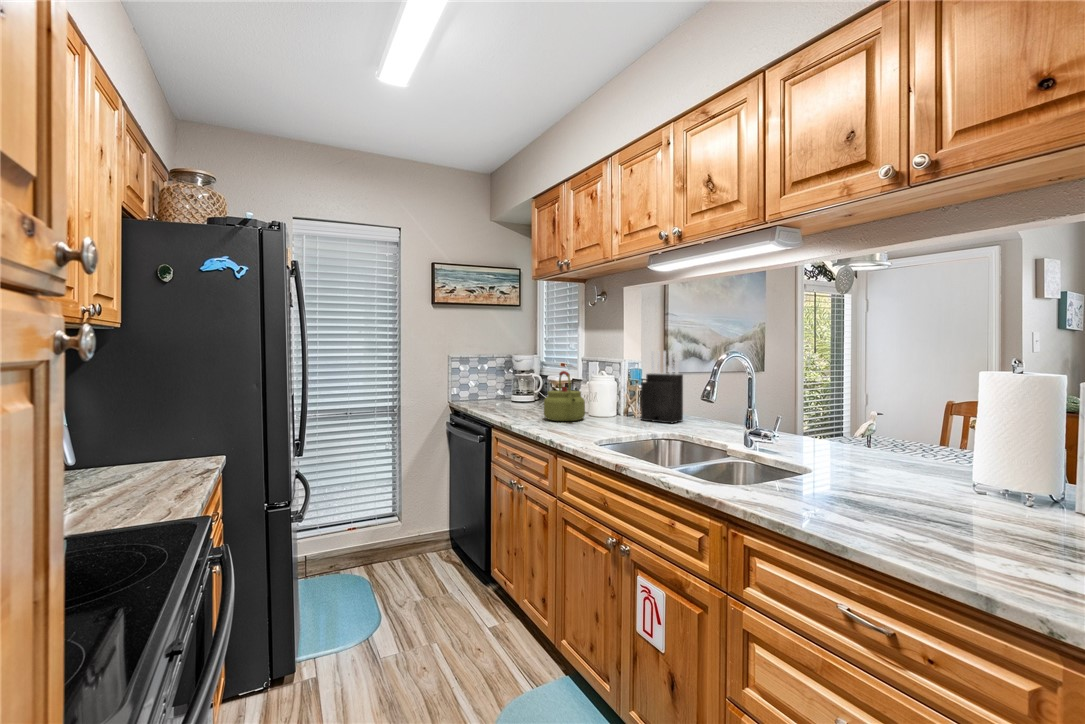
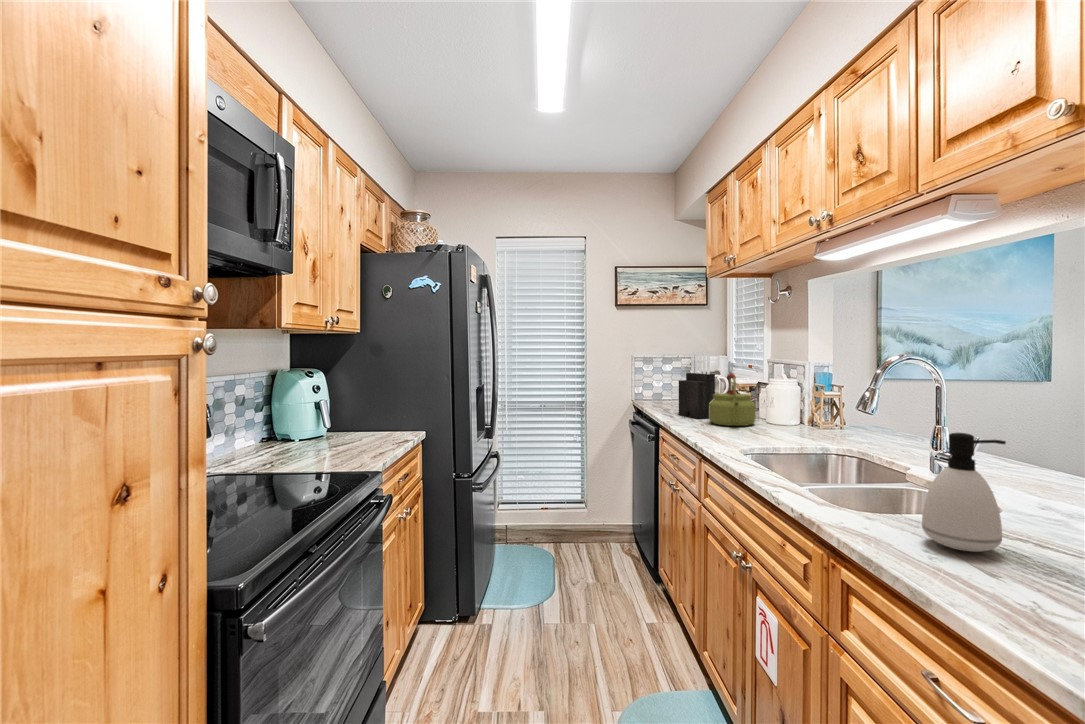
knife block: present [641,351,683,423] -> present [679,352,715,419]
soap dispenser: none [798,412,854,505] -> present [922,433,1006,552]

